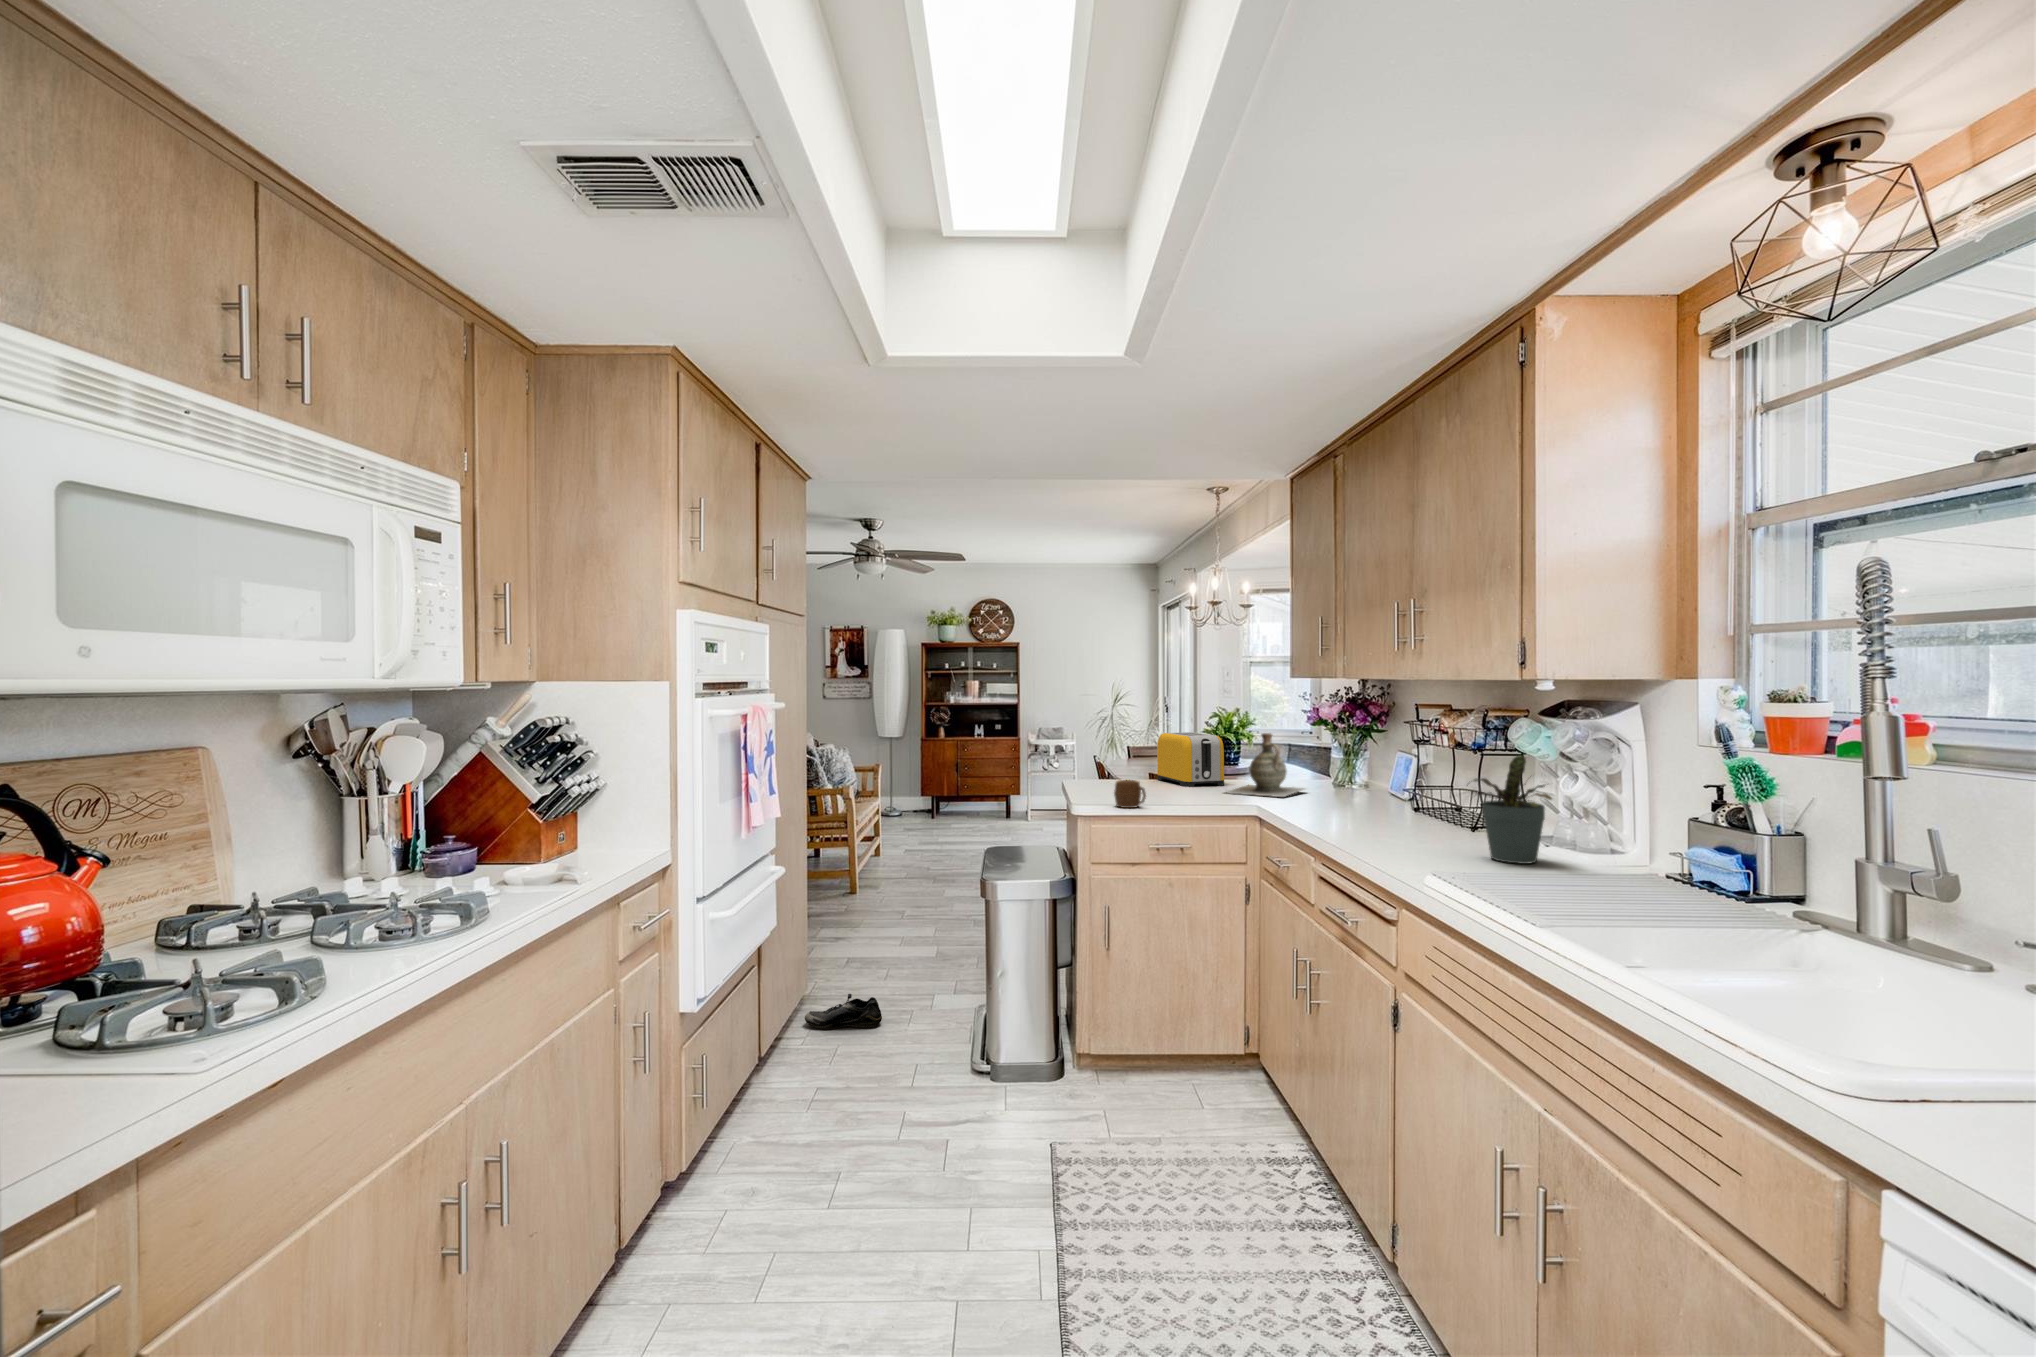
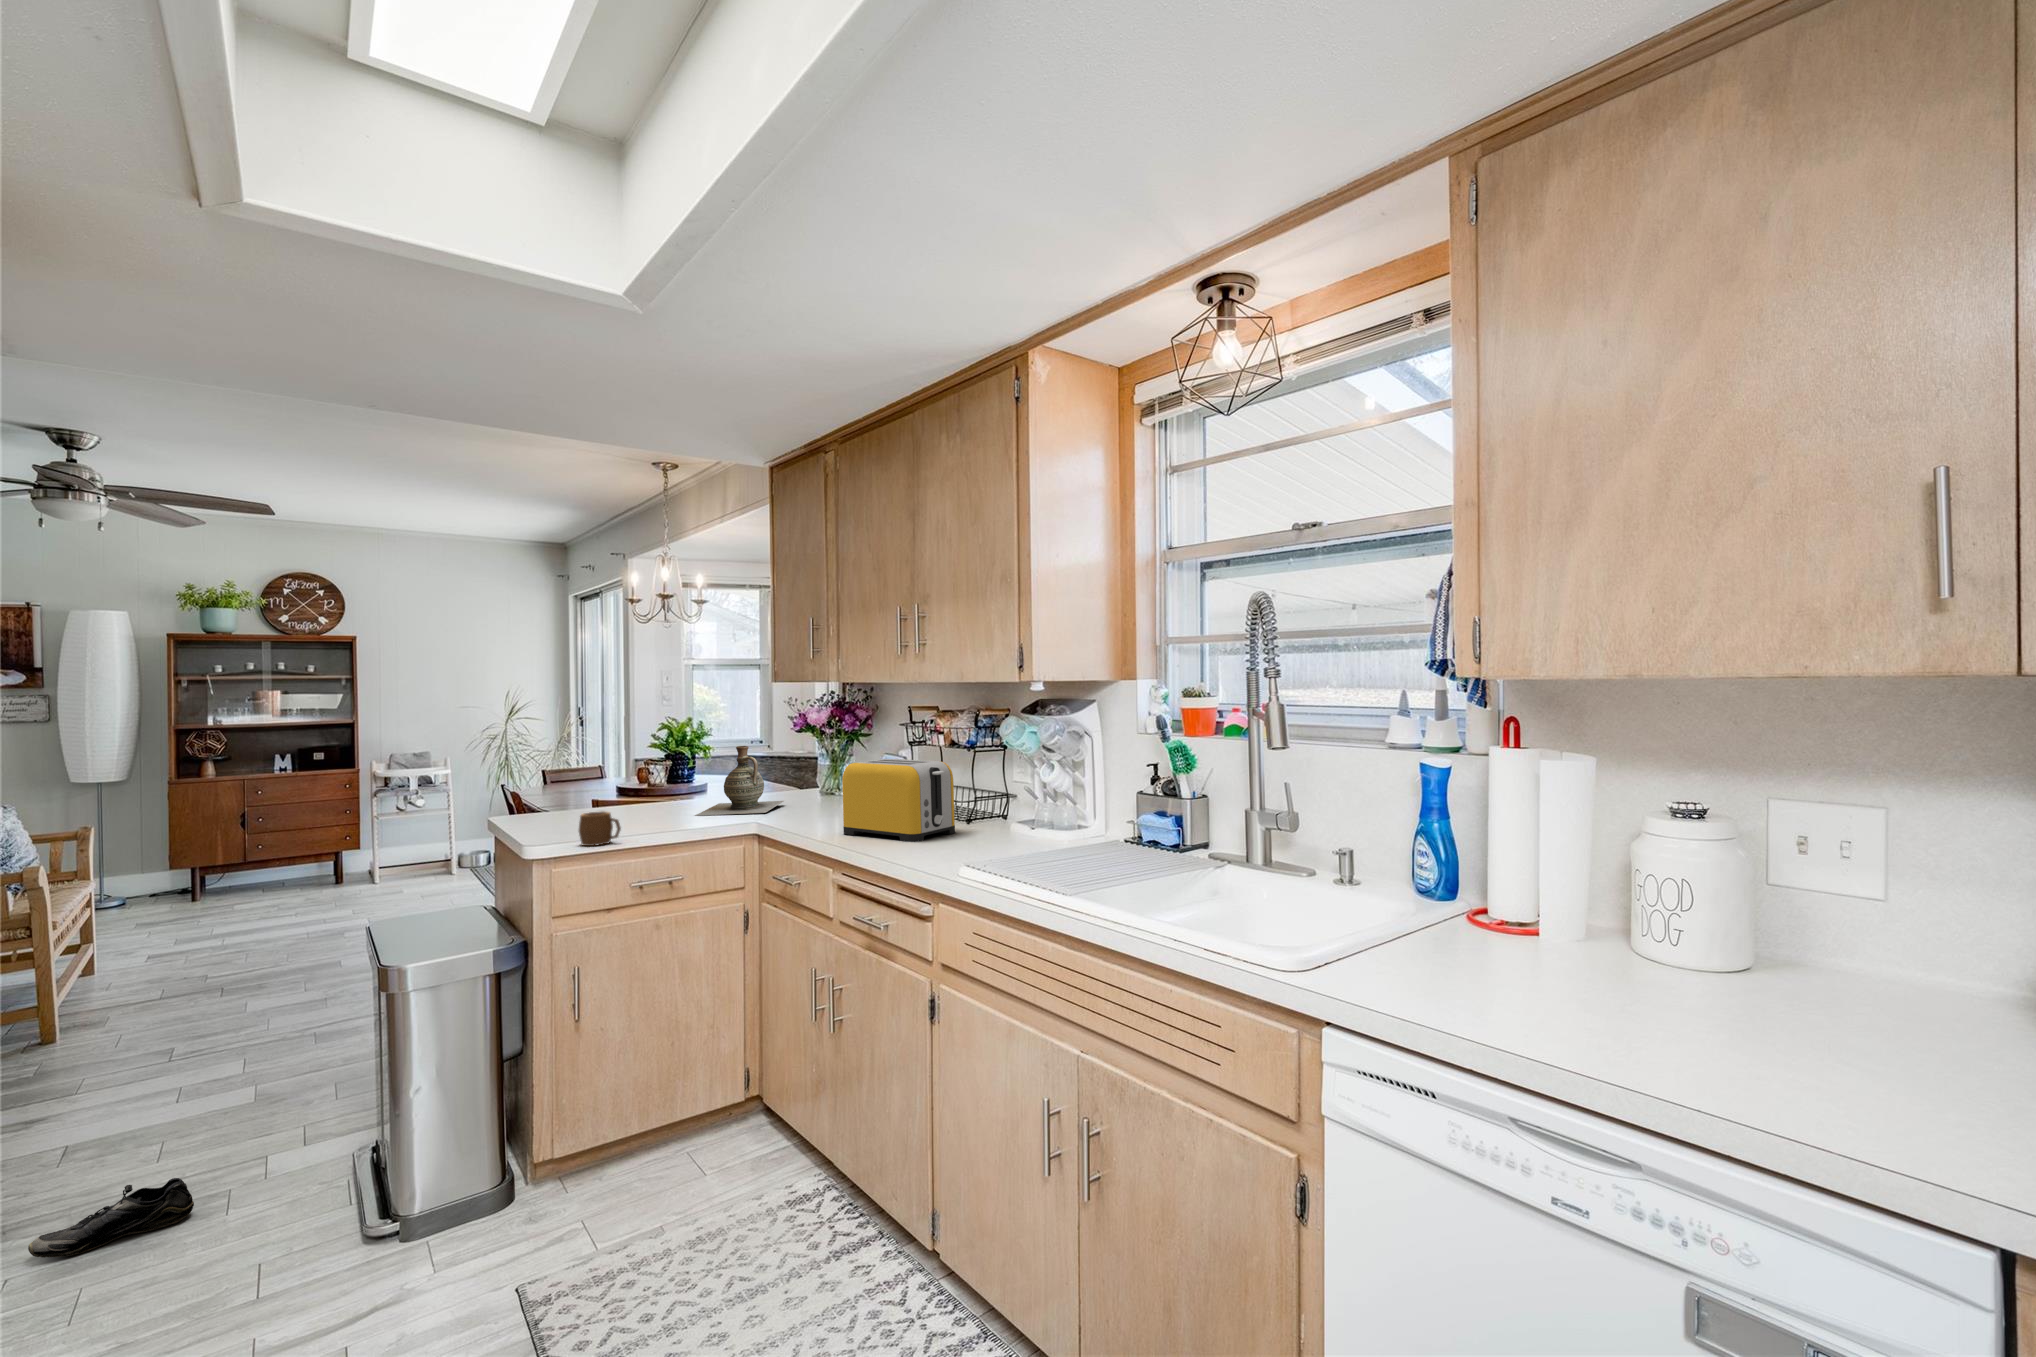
toaster: present [1157,732,1224,787] -> present [842,759,955,842]
potted plant: present [1474,755,1552,864] -> none [971,752,1042,850]

